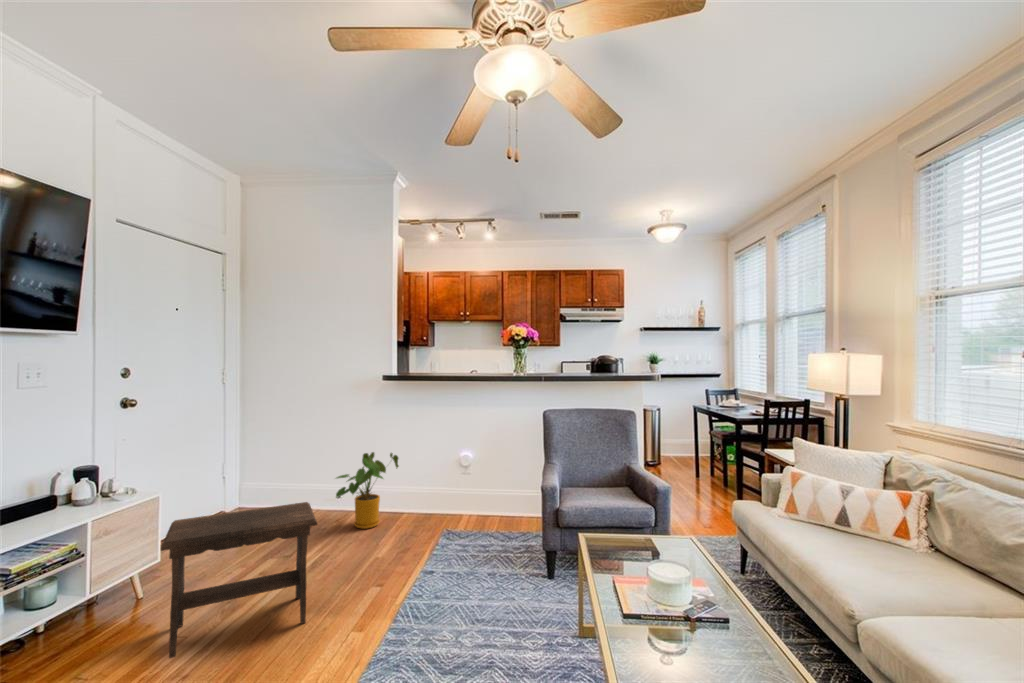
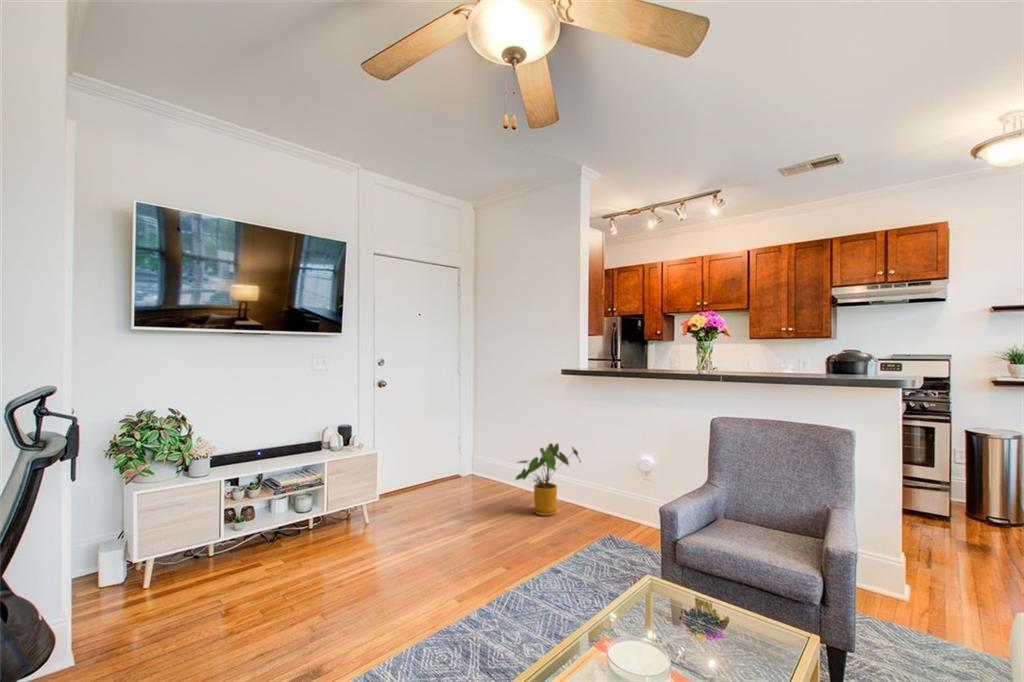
footstool: present [161,502,317,658] -> none [335,471,454,579]

